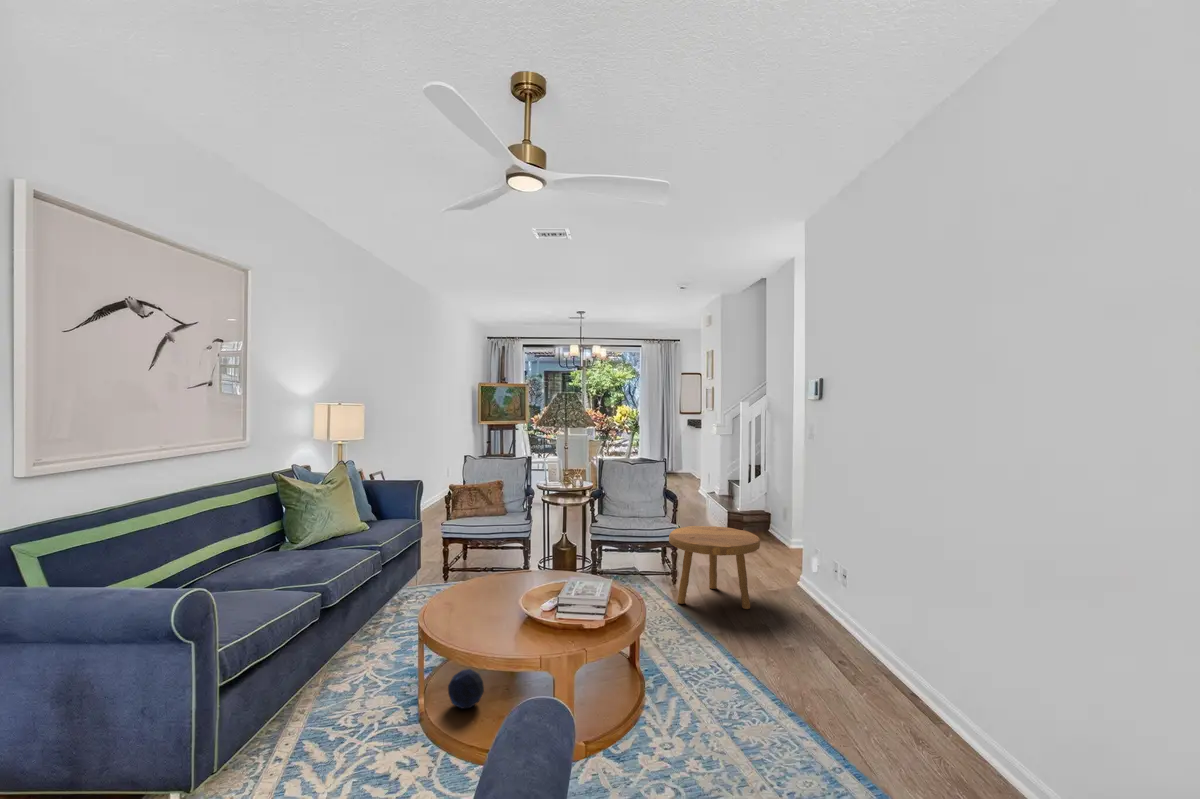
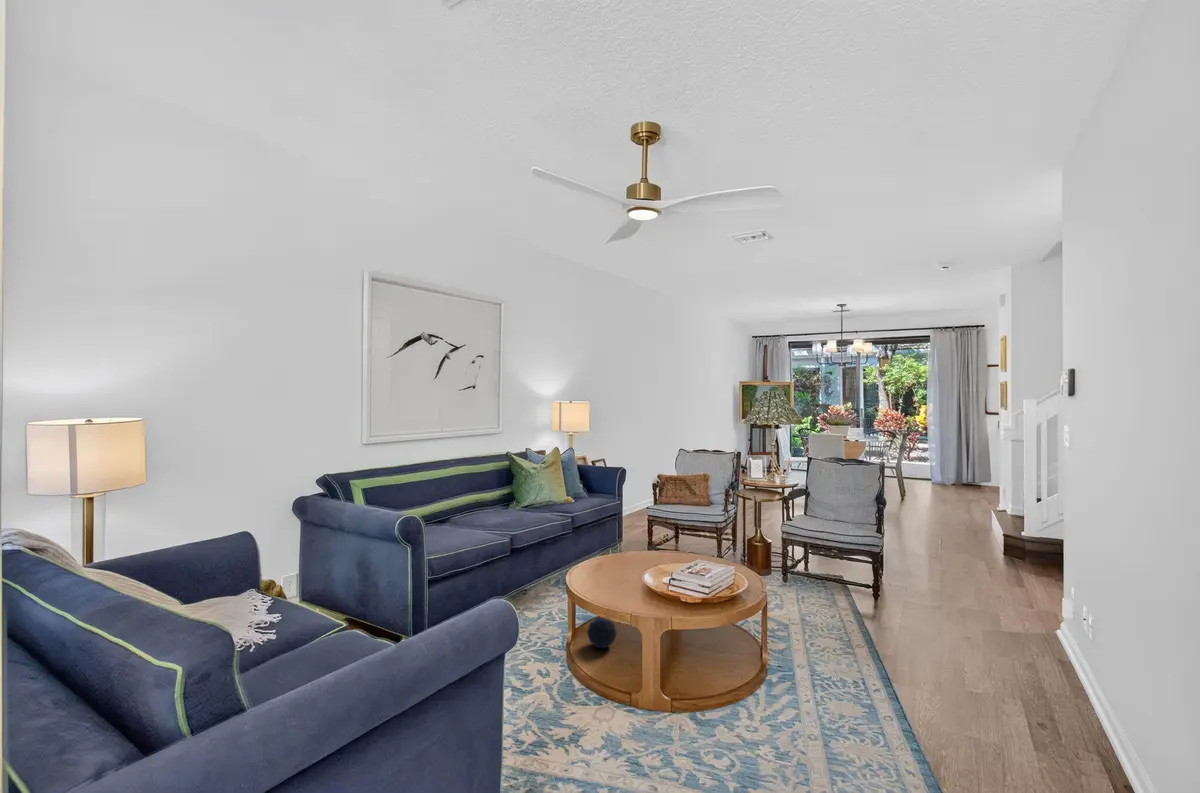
footstool: present [669,526,760,609] -> none [861,538,974,640]

